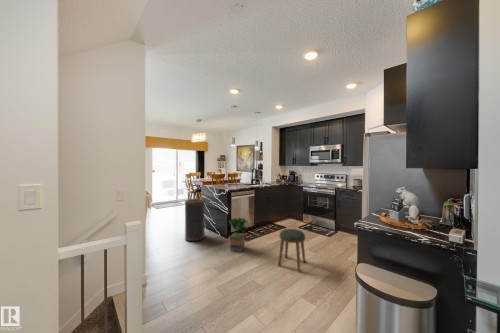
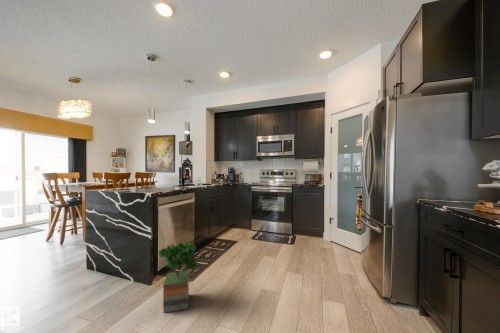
trash can: present [185,199,205,241] -> none [39,216,96,318]
stool: present [278,229,305,272] -> none [264,247,307,322]

